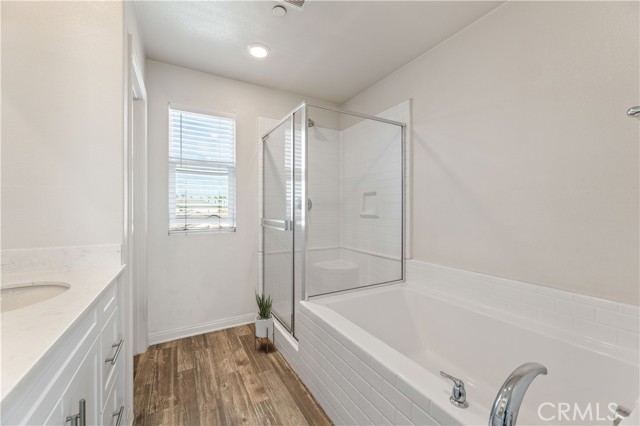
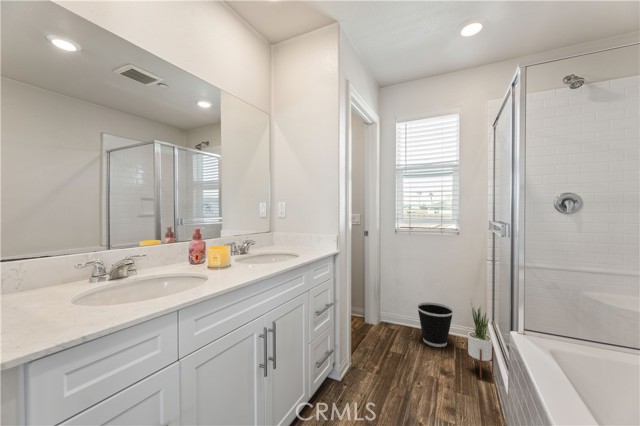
wastebasket: none [199,301,236,346] -> present [417,302,454,347]

